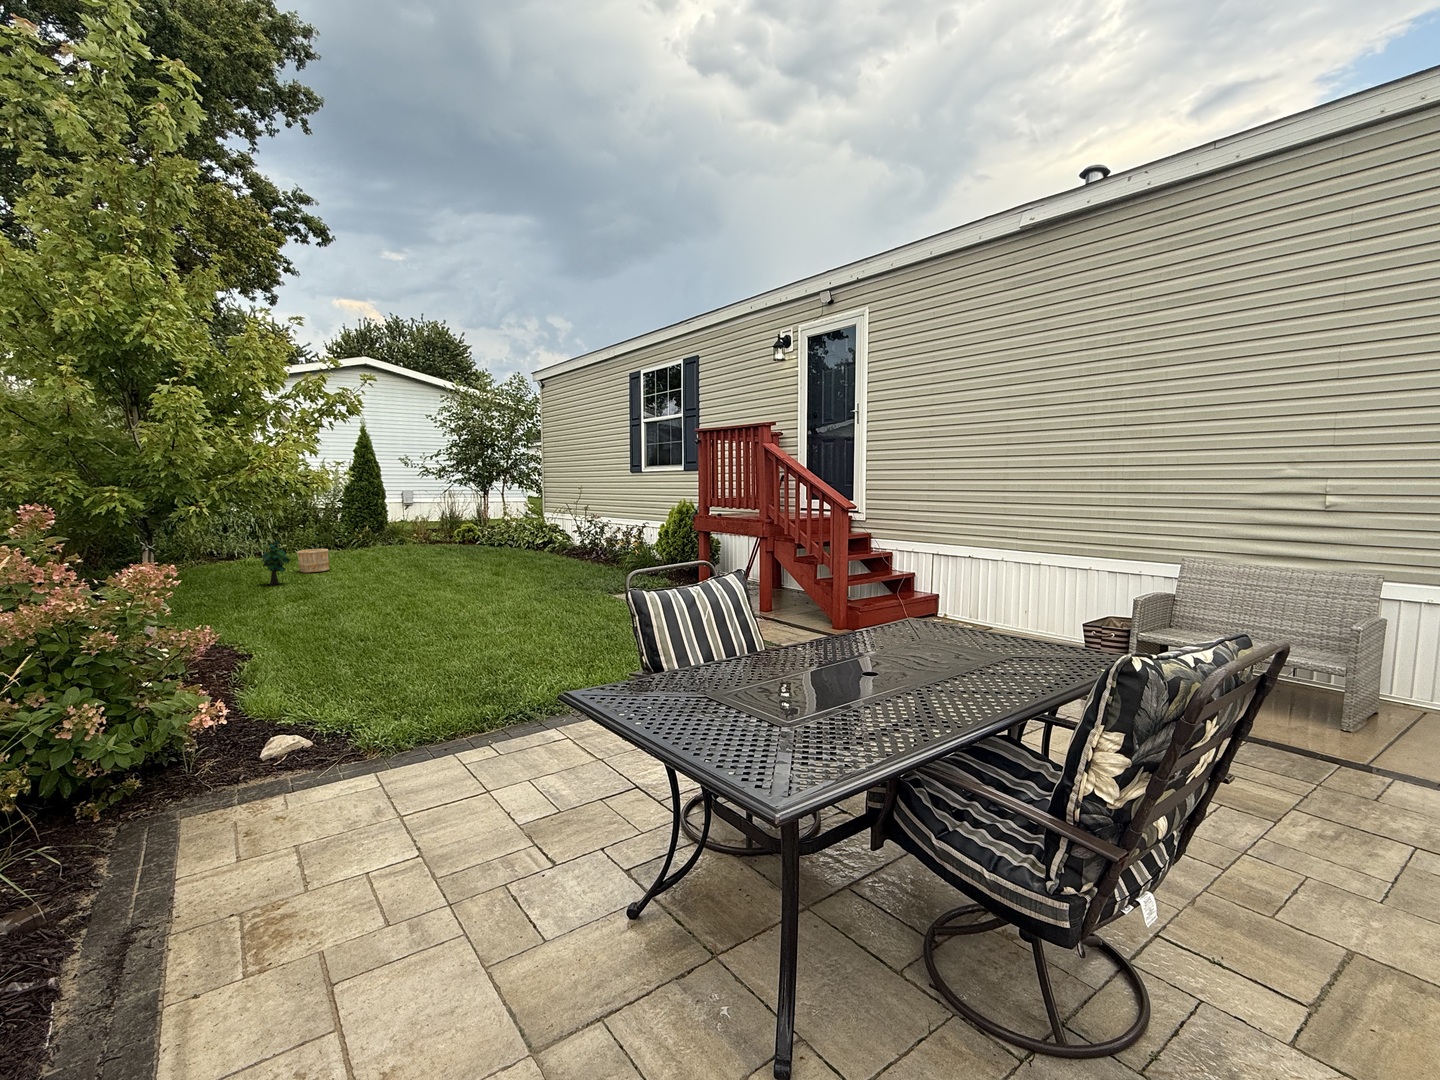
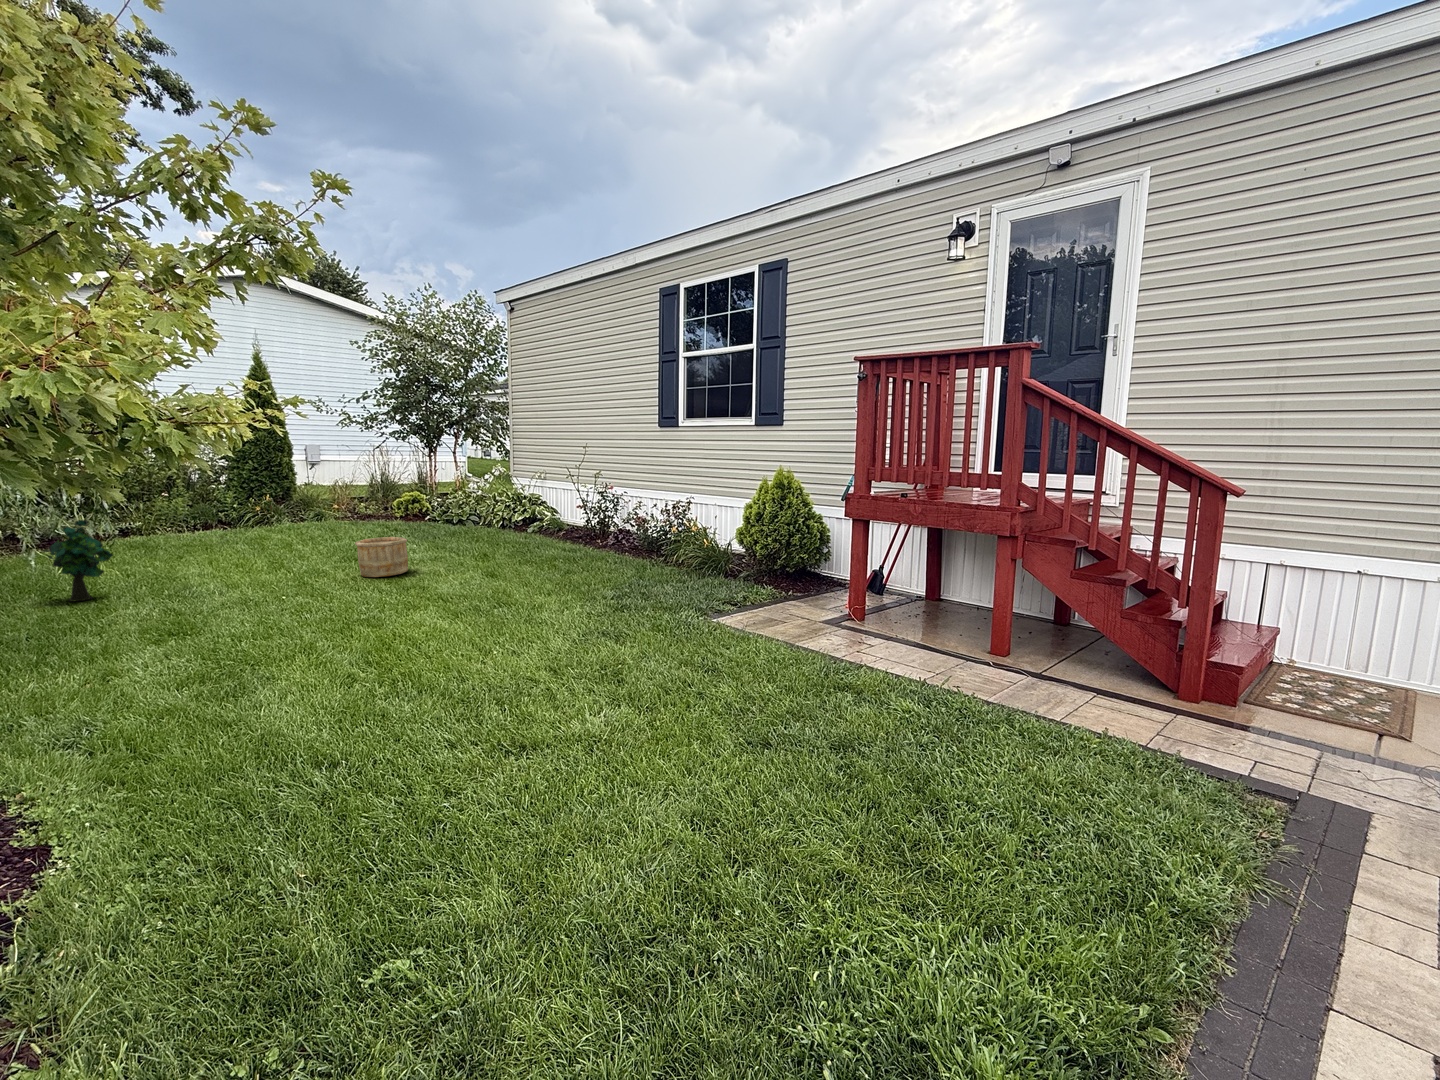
wooden bucket: present [297,549,329,572] -> present [355,537,408,577]

